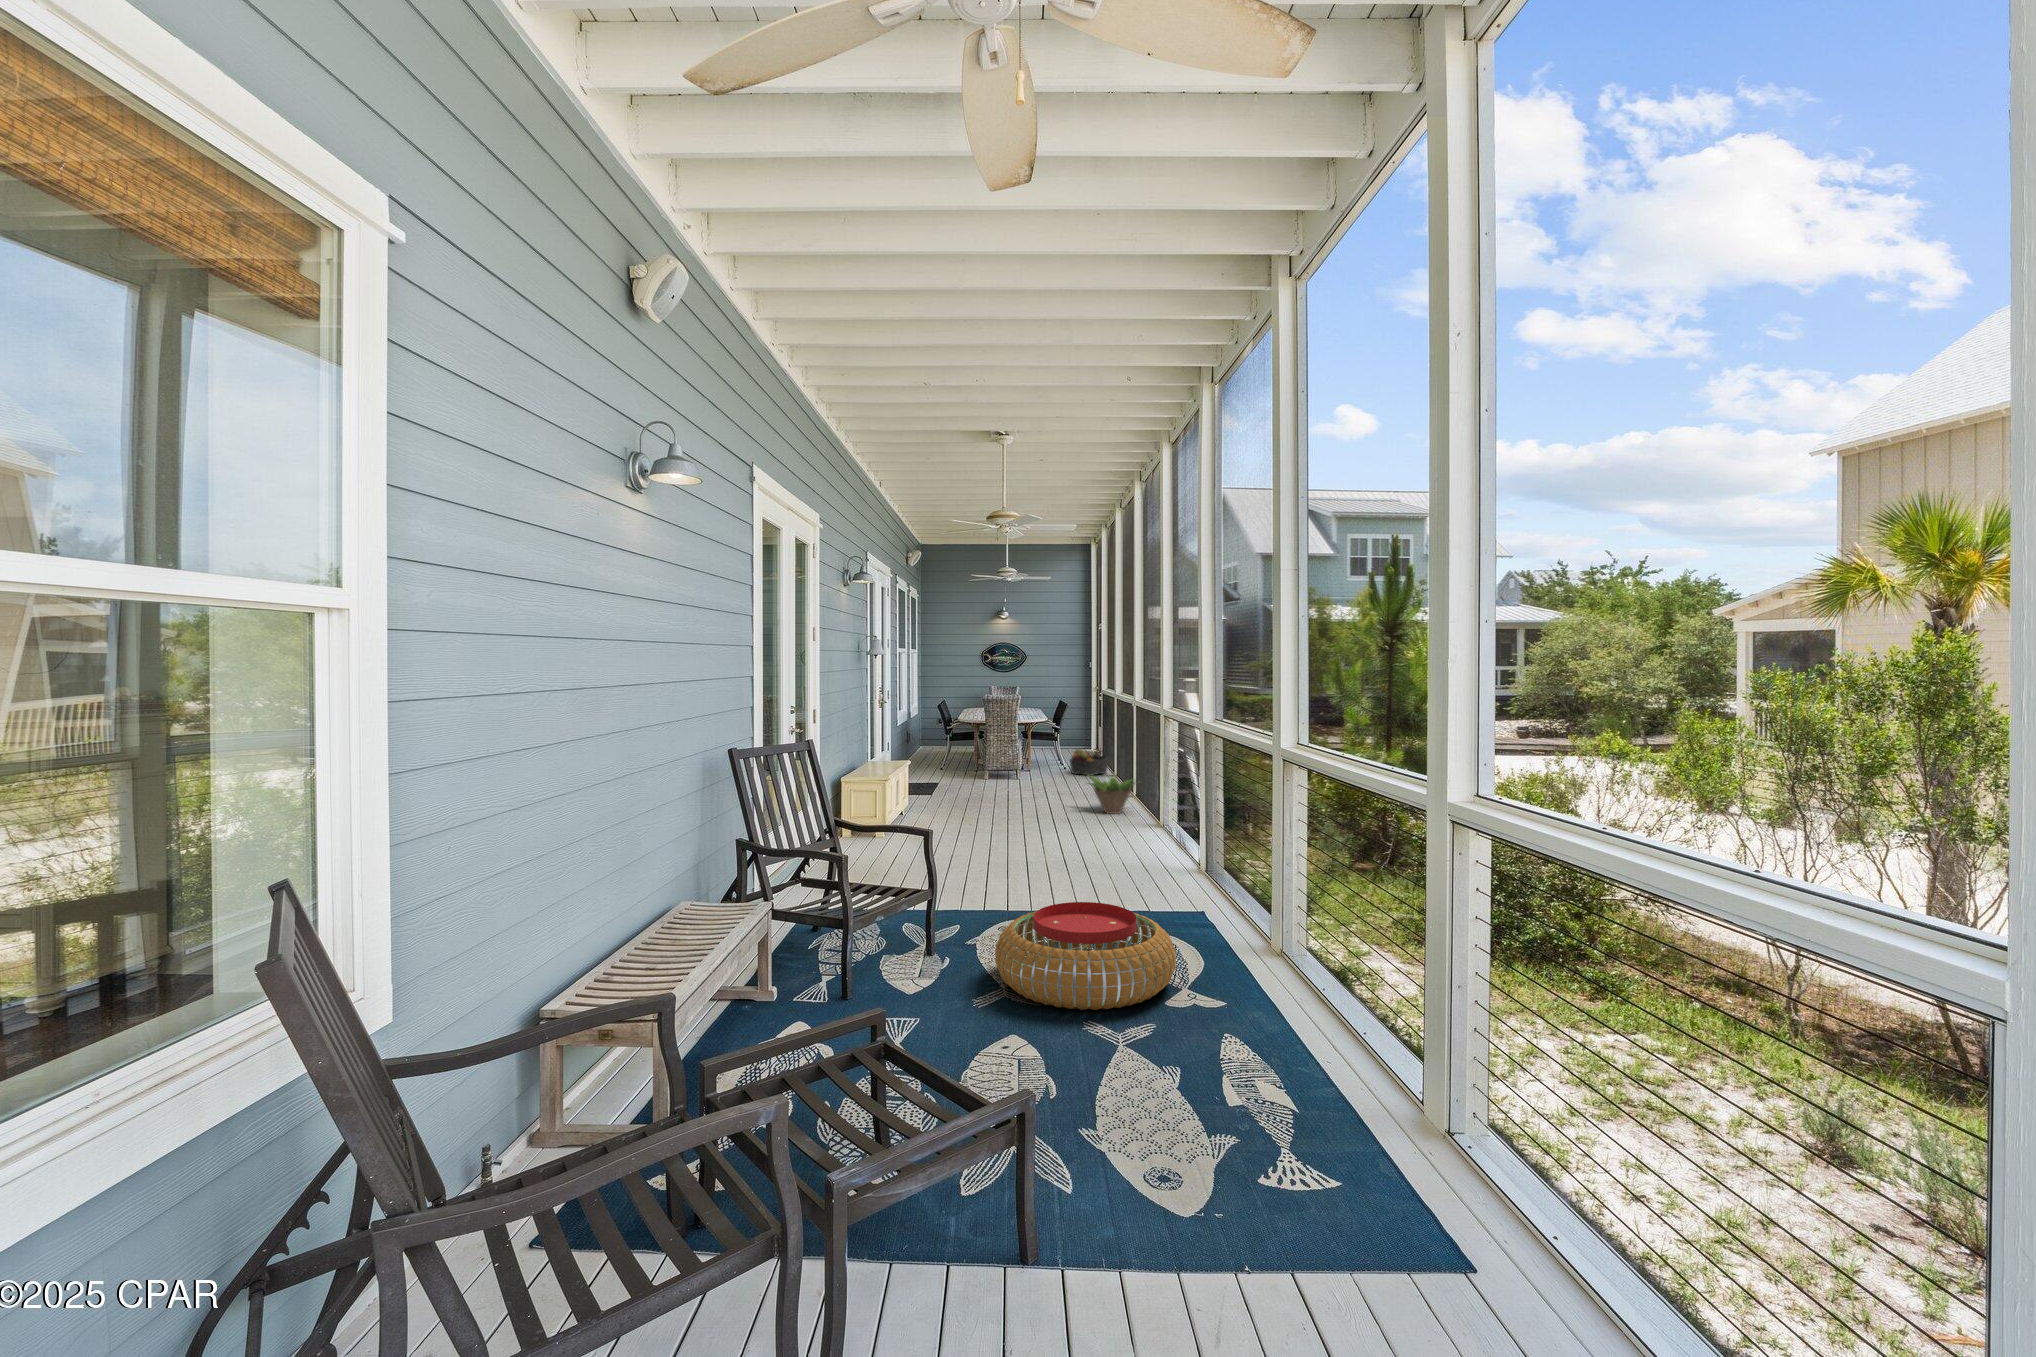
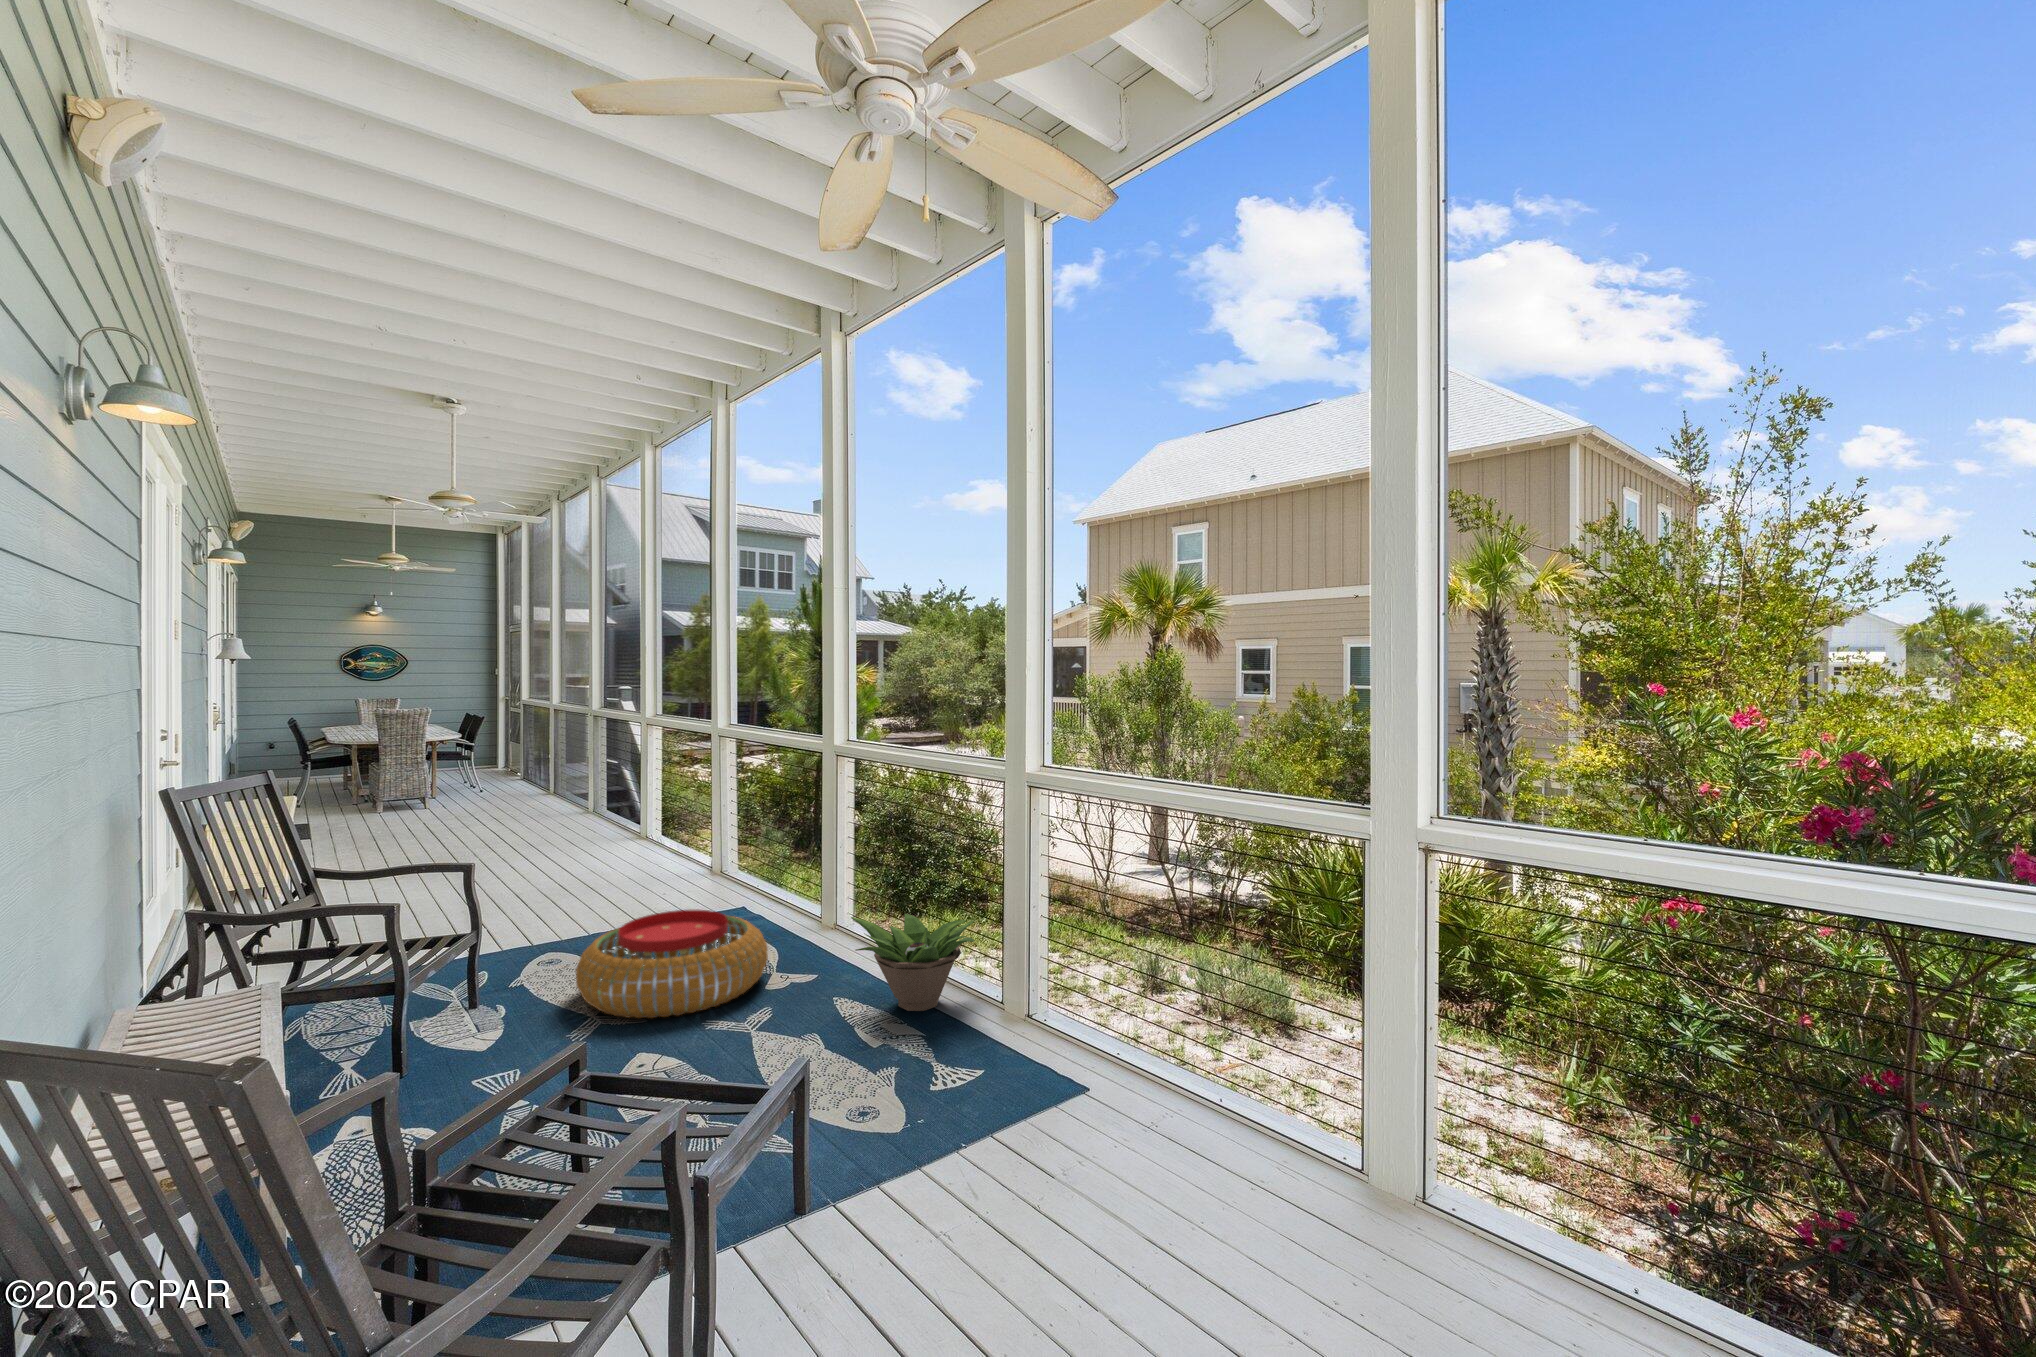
basket: present [1070,749,1108,775] -> none [495,766,544,796]
decorative plant: present [1087,775,1140,814] -> present [851,914,975,1011]

